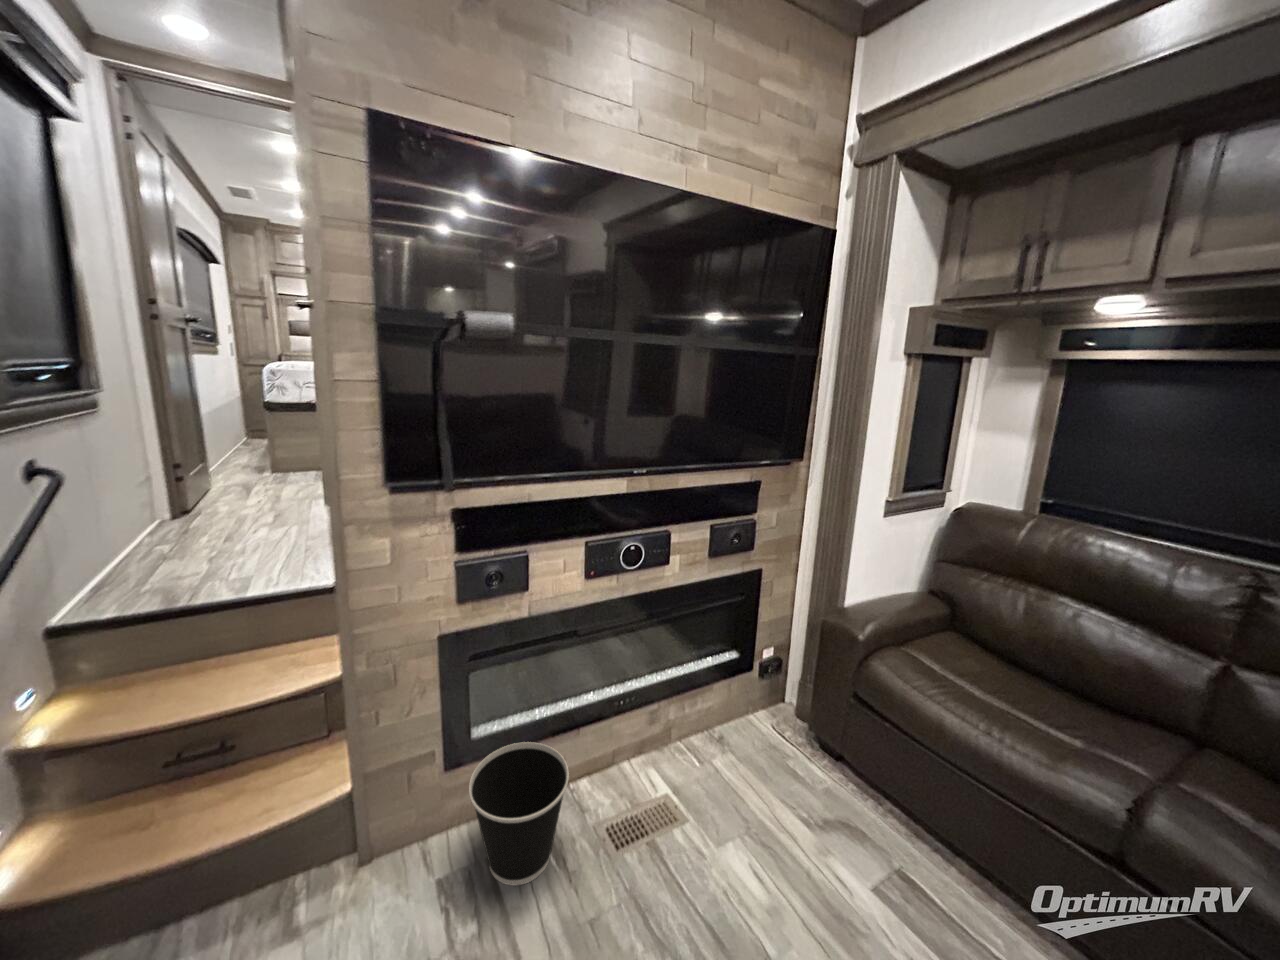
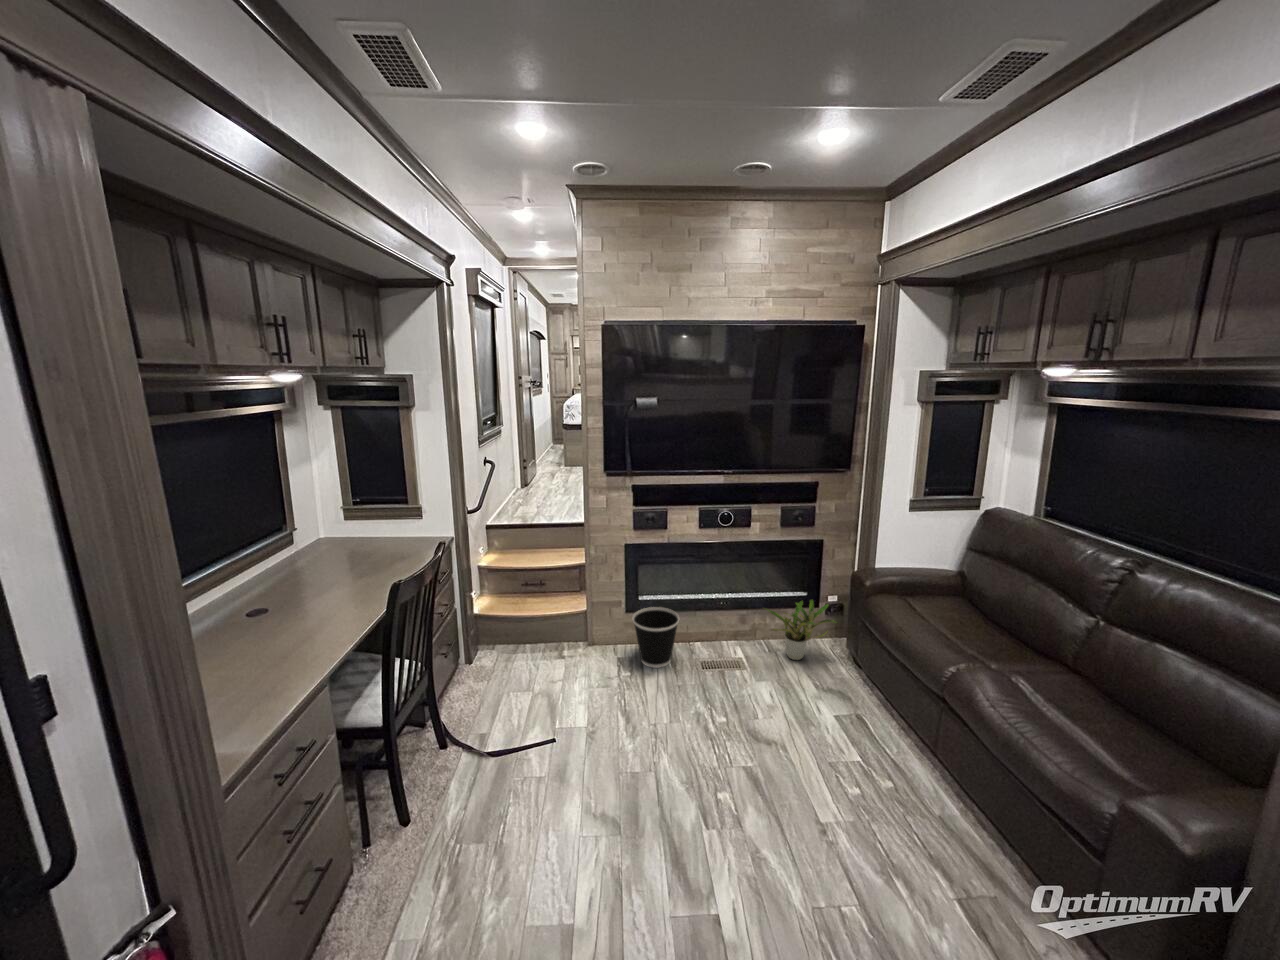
potted plant: none [690,662,798,768] -> present [766,600,834,660]

